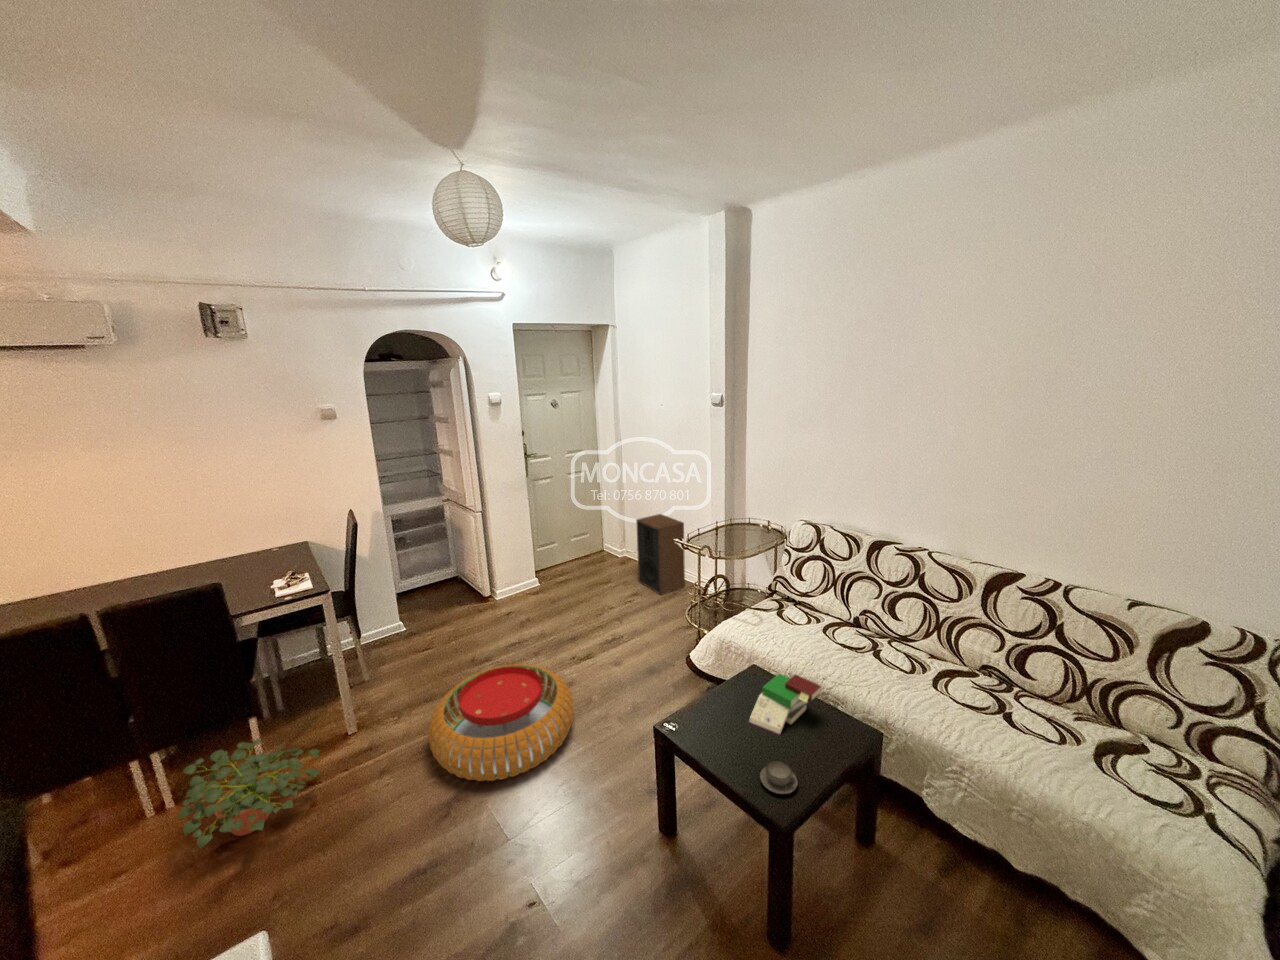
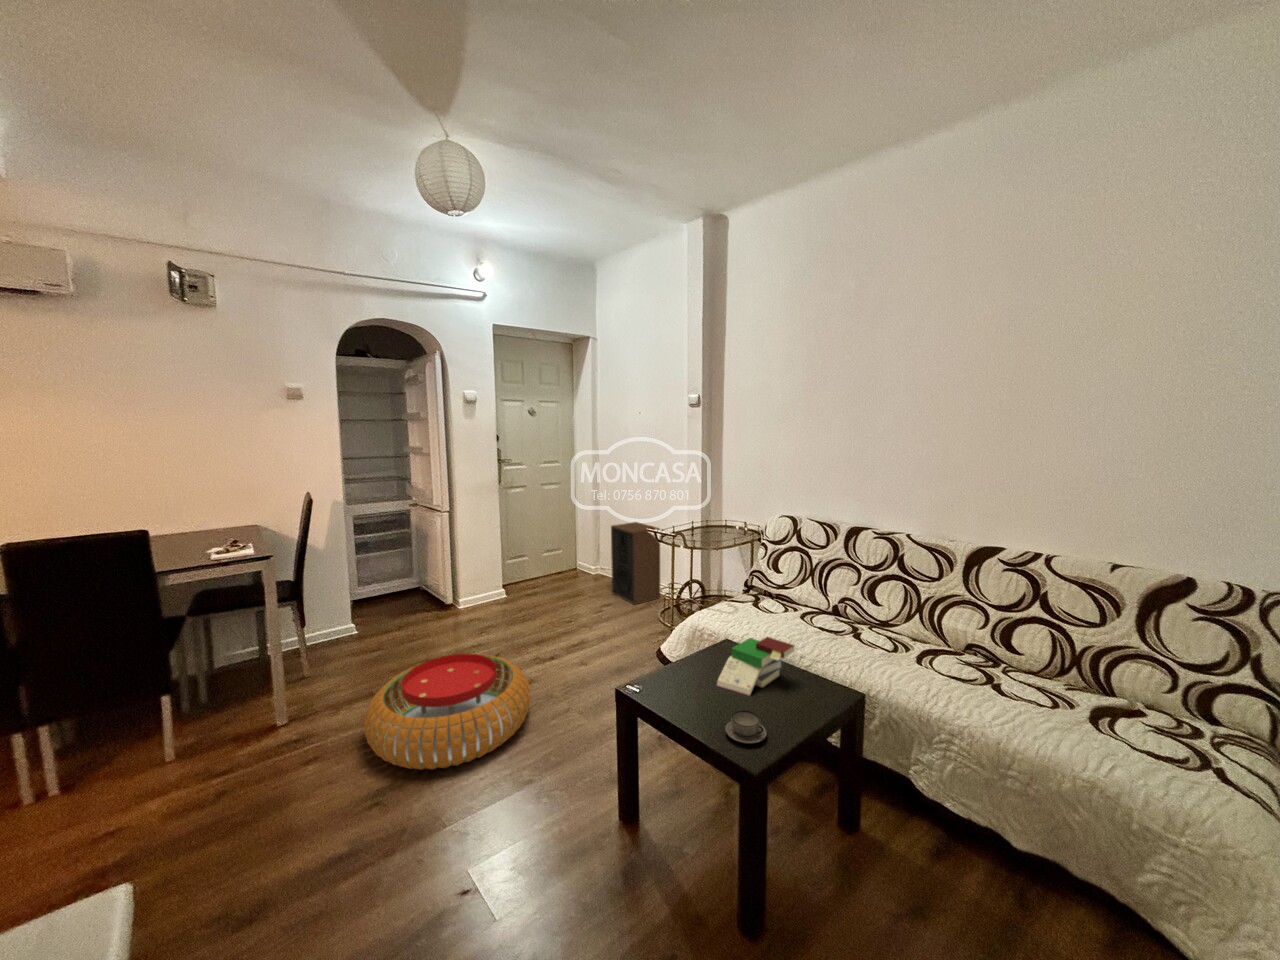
potted plant: present [178,739,320,848] -> none [53,718,238,828]

